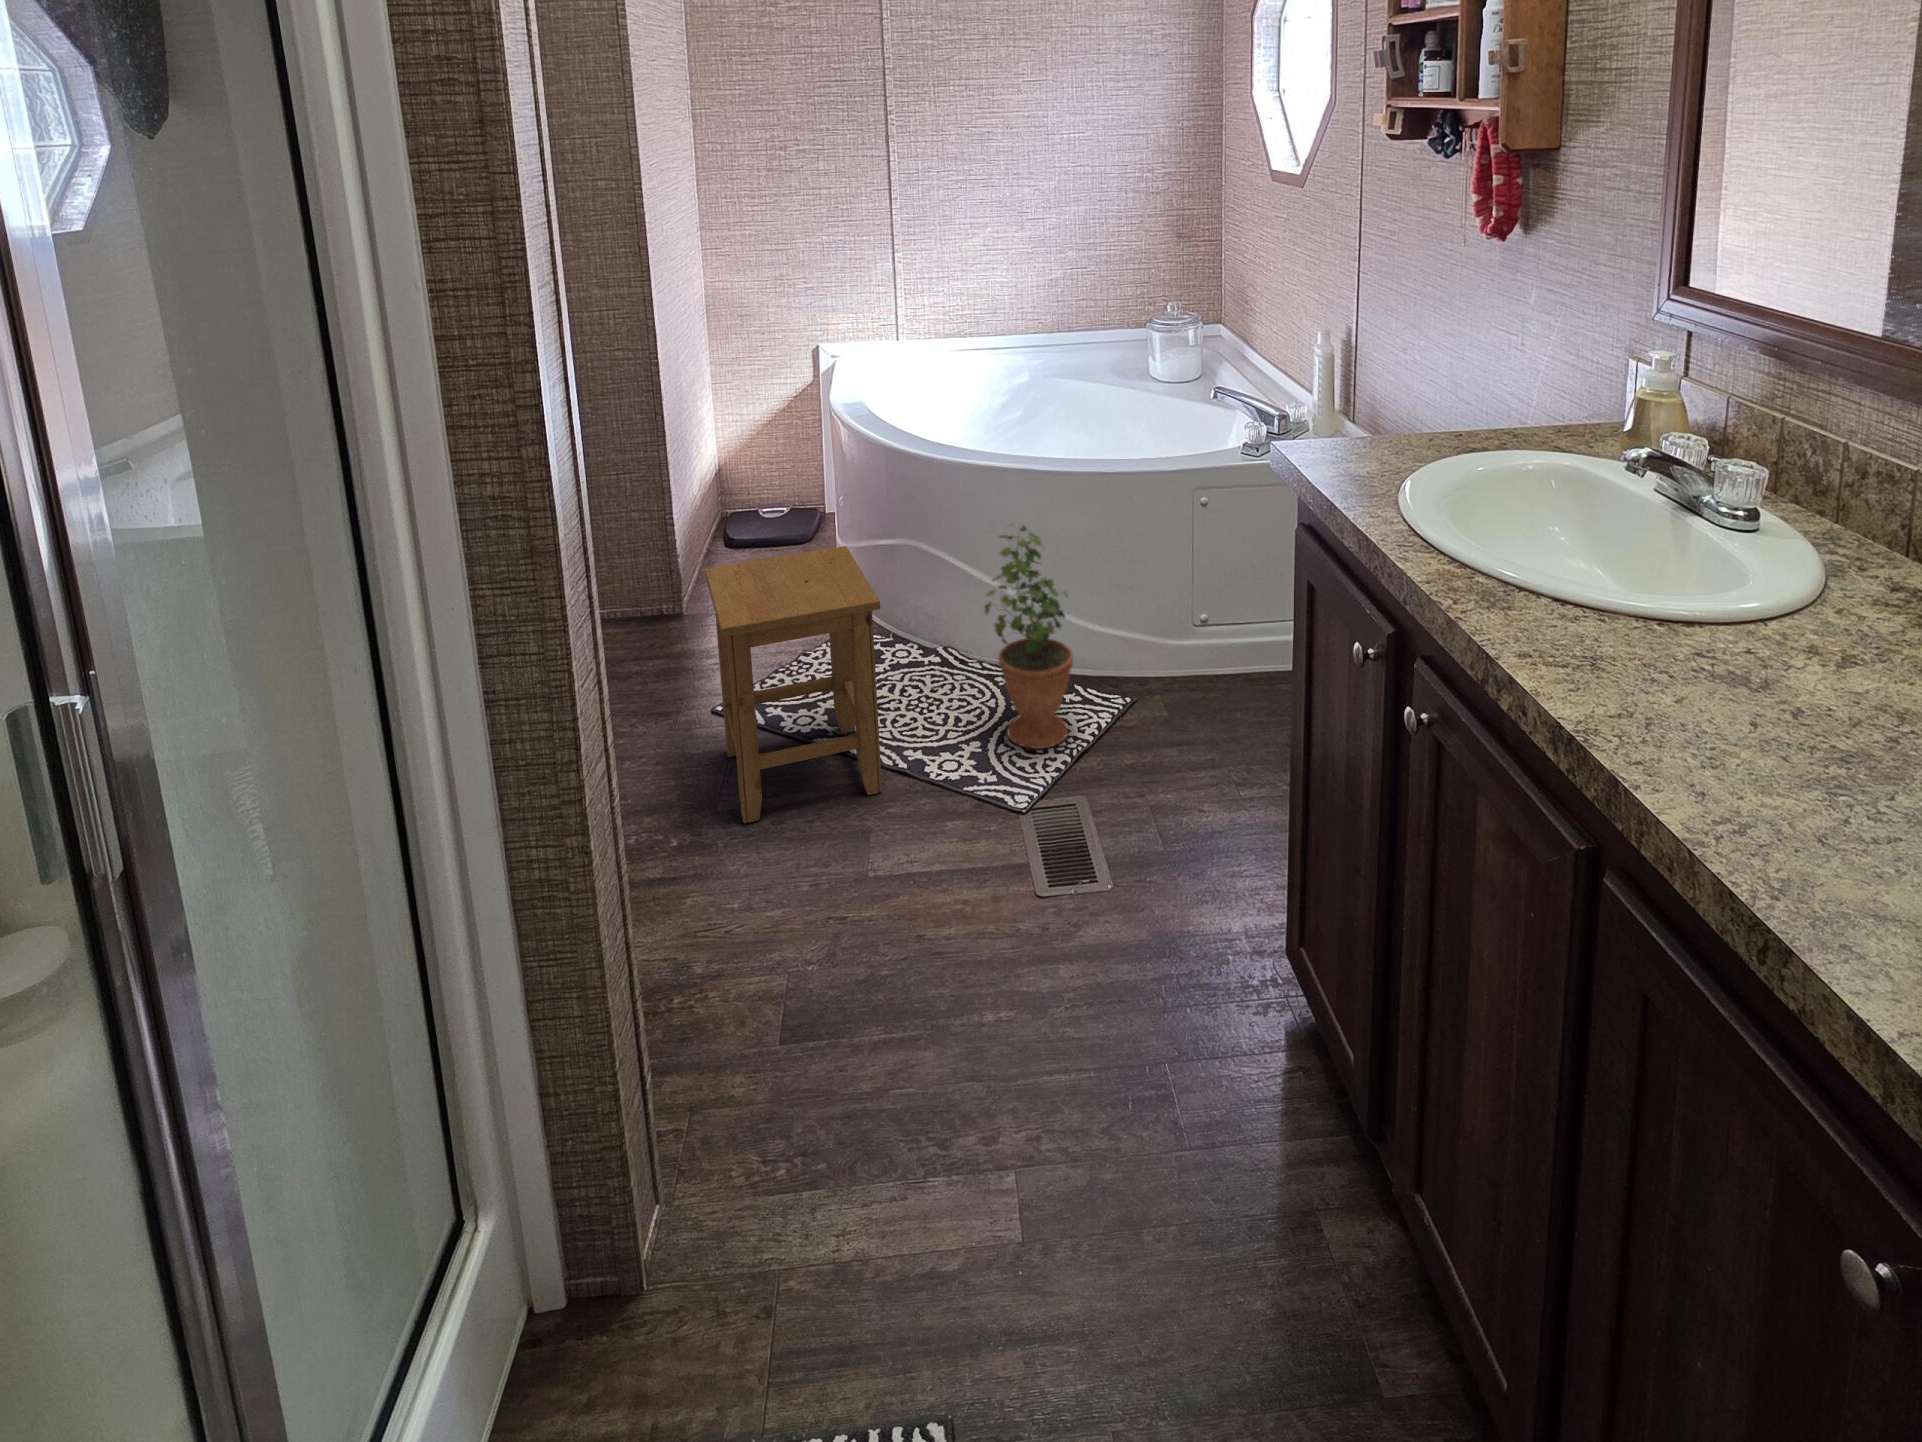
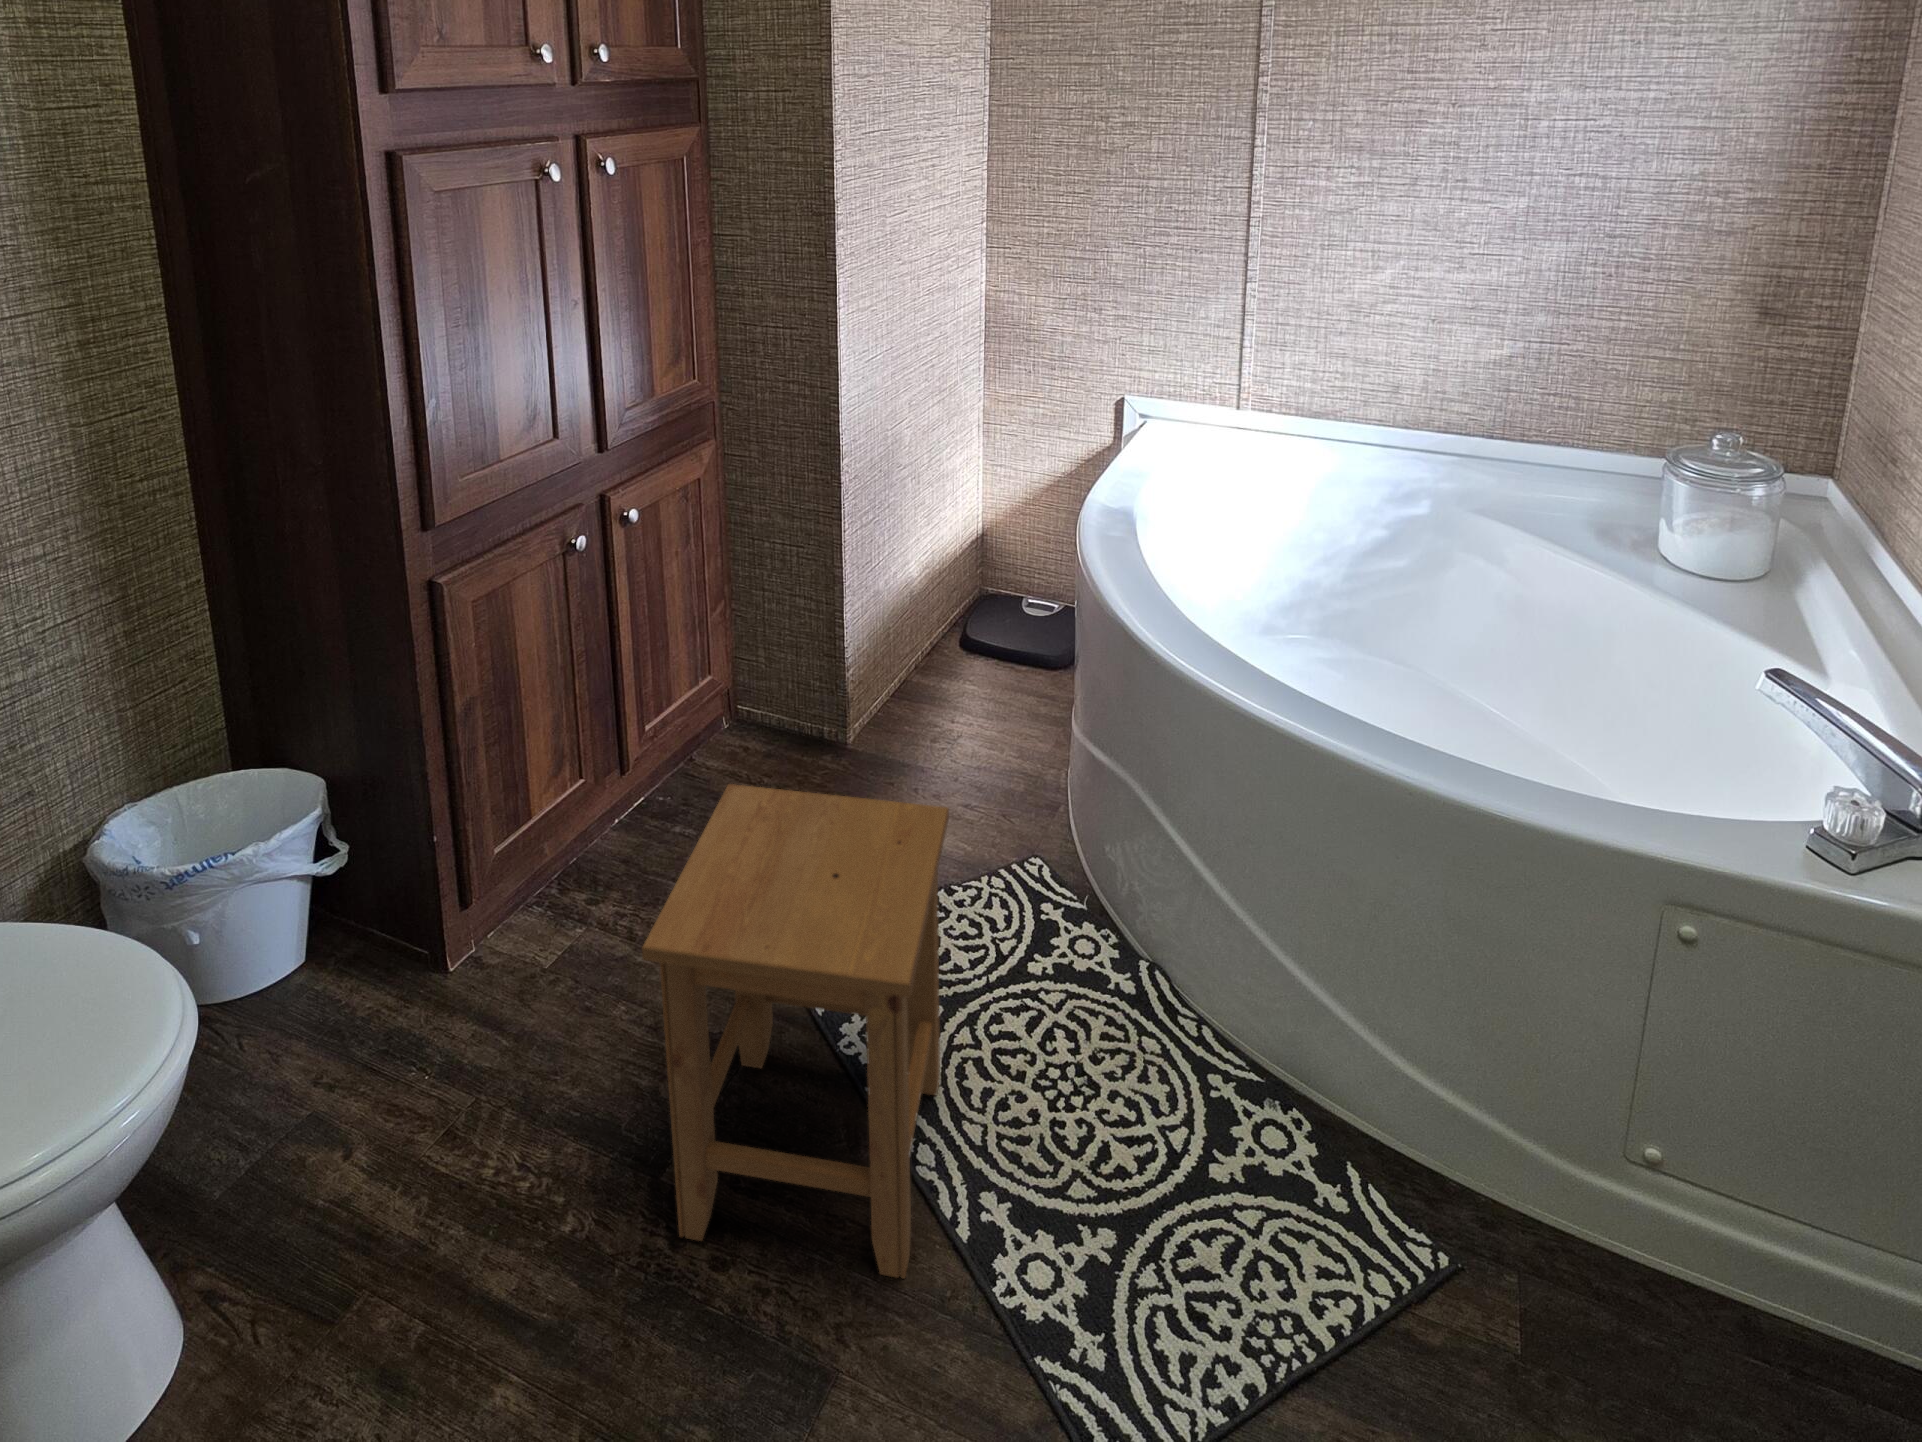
potted plant: present [985,524,1073,749] -> none [1137,875,1318,1323]

